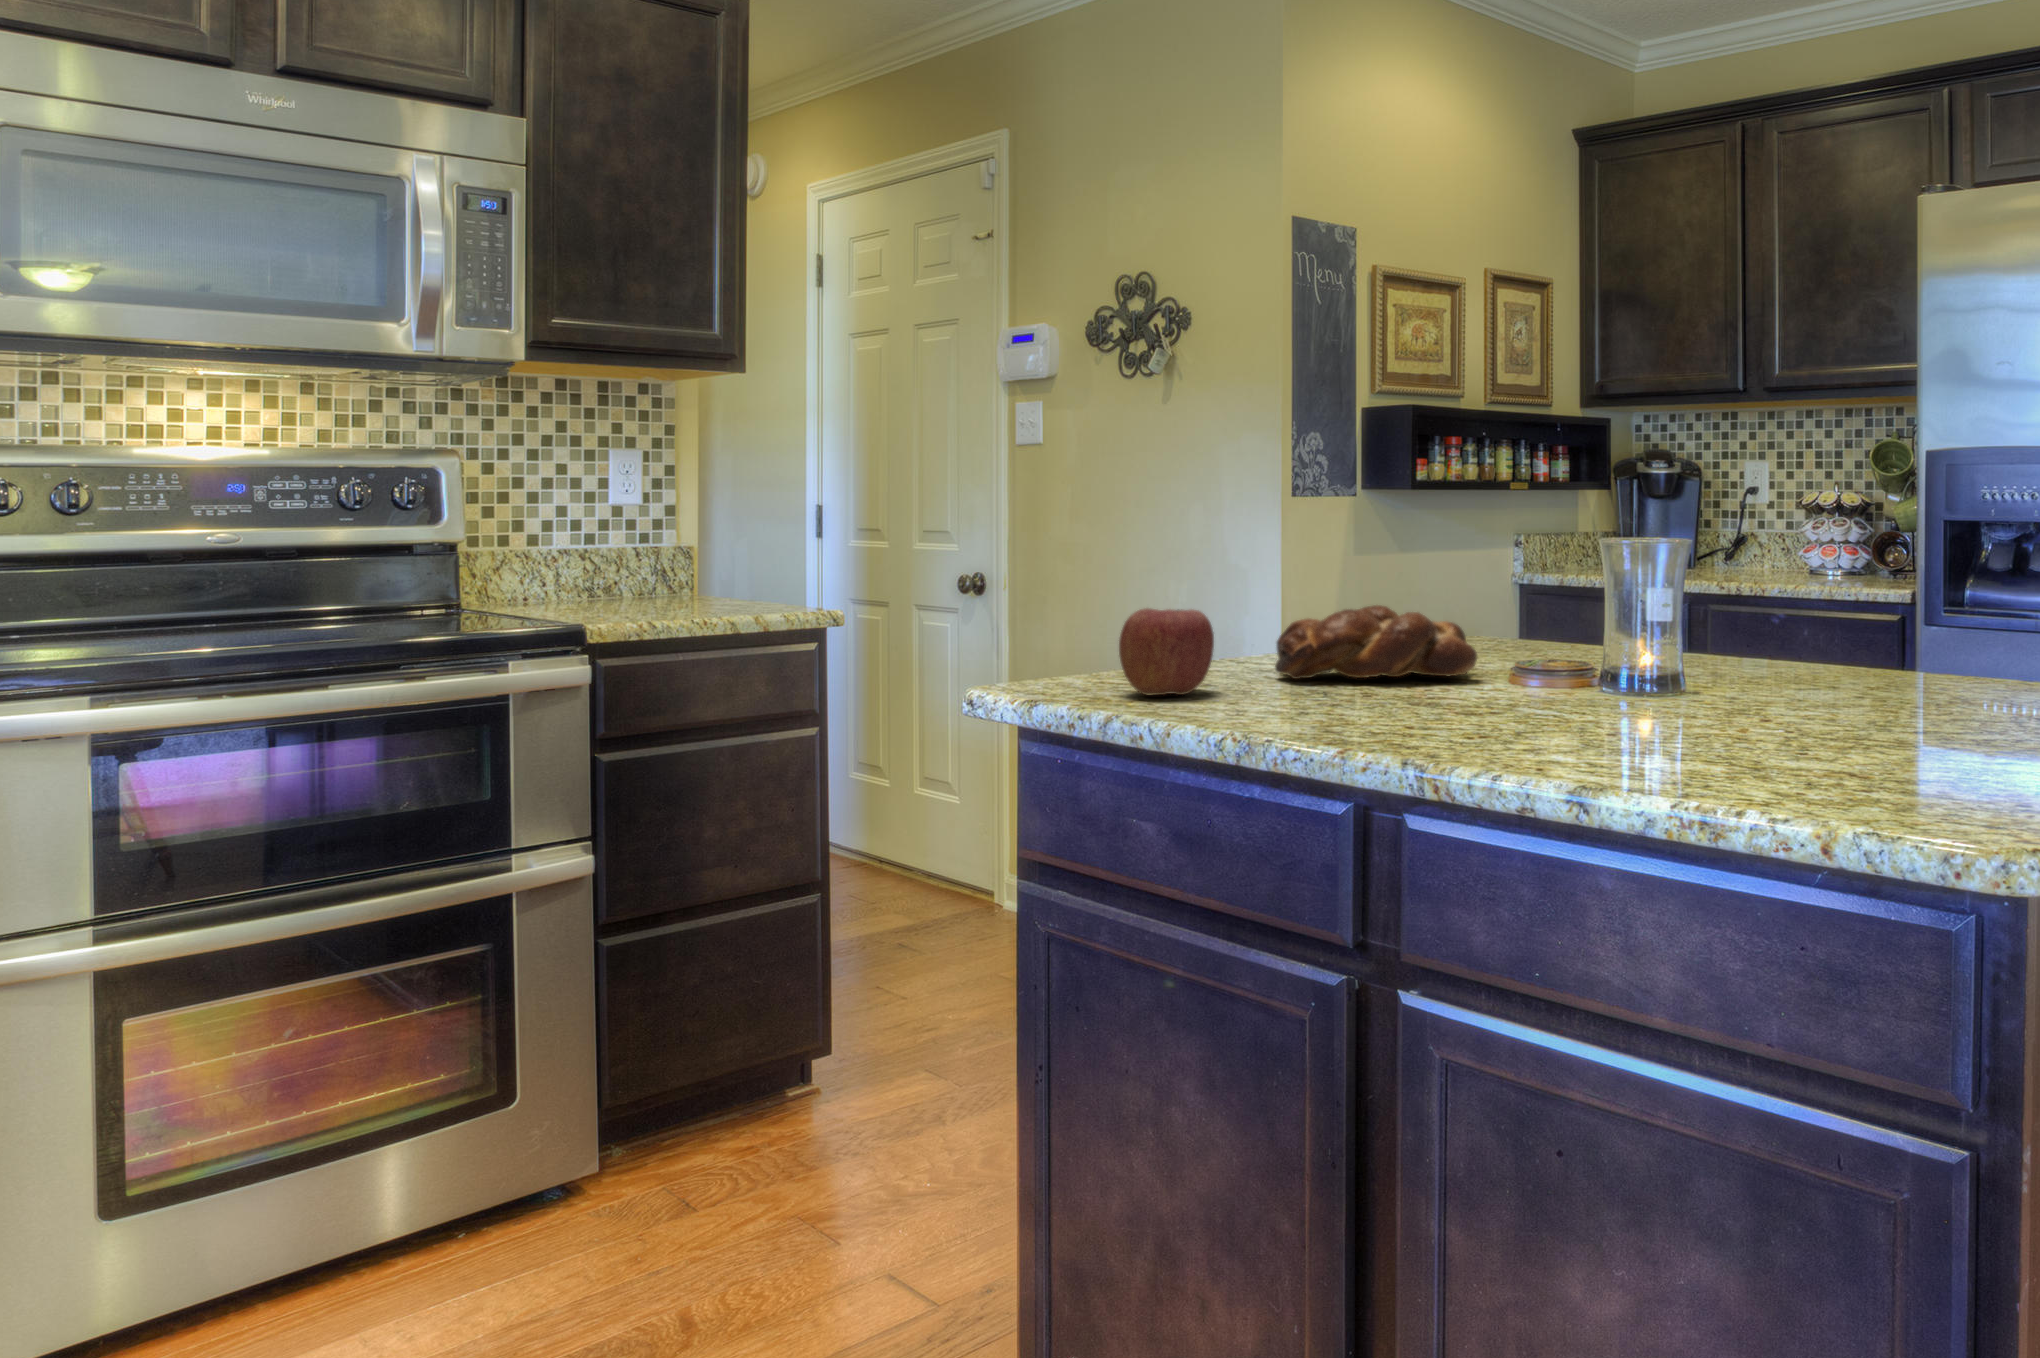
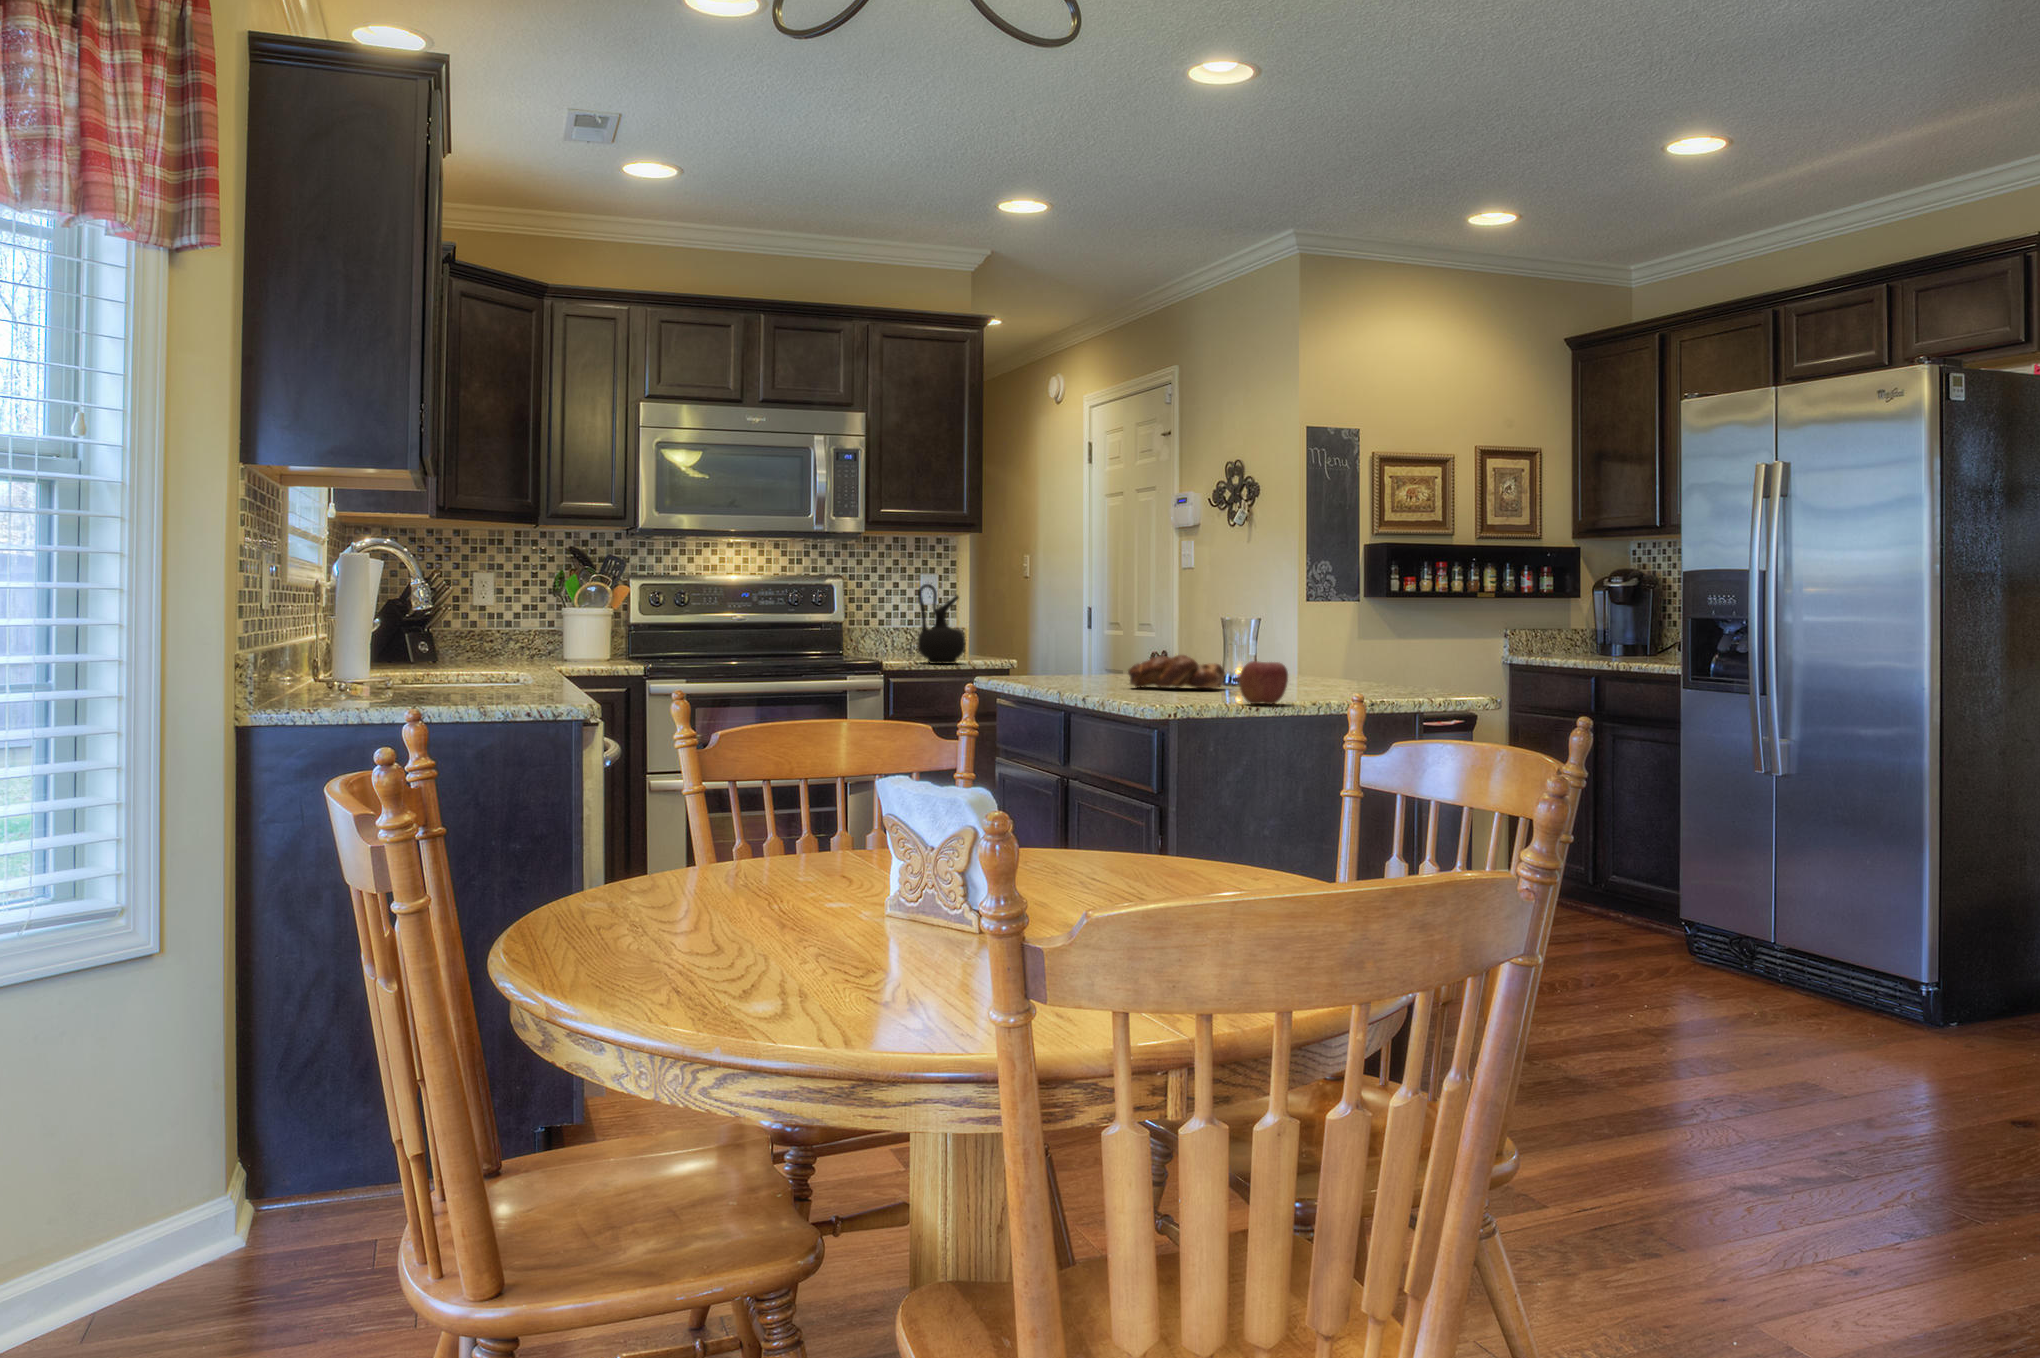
ceramic jug: none [640,464,738,619] -> present [918,584,965,664]
apple: present [1119,608,1214,695] -> present [1239,661,1288,704]

